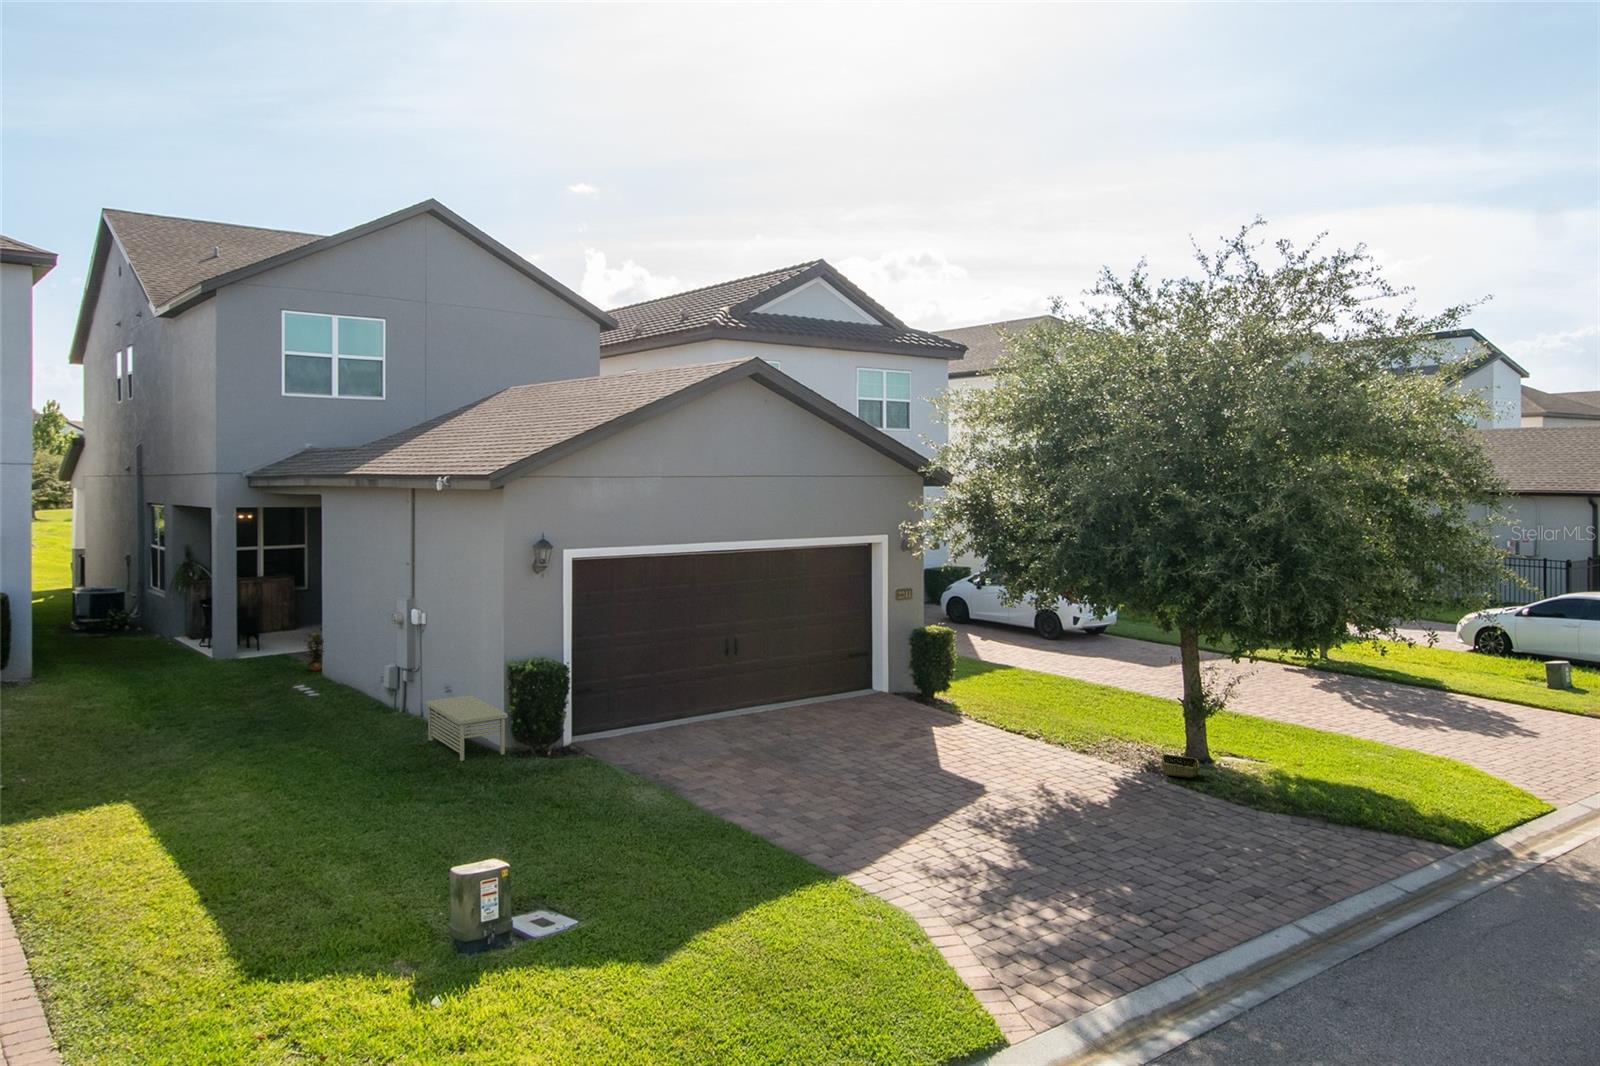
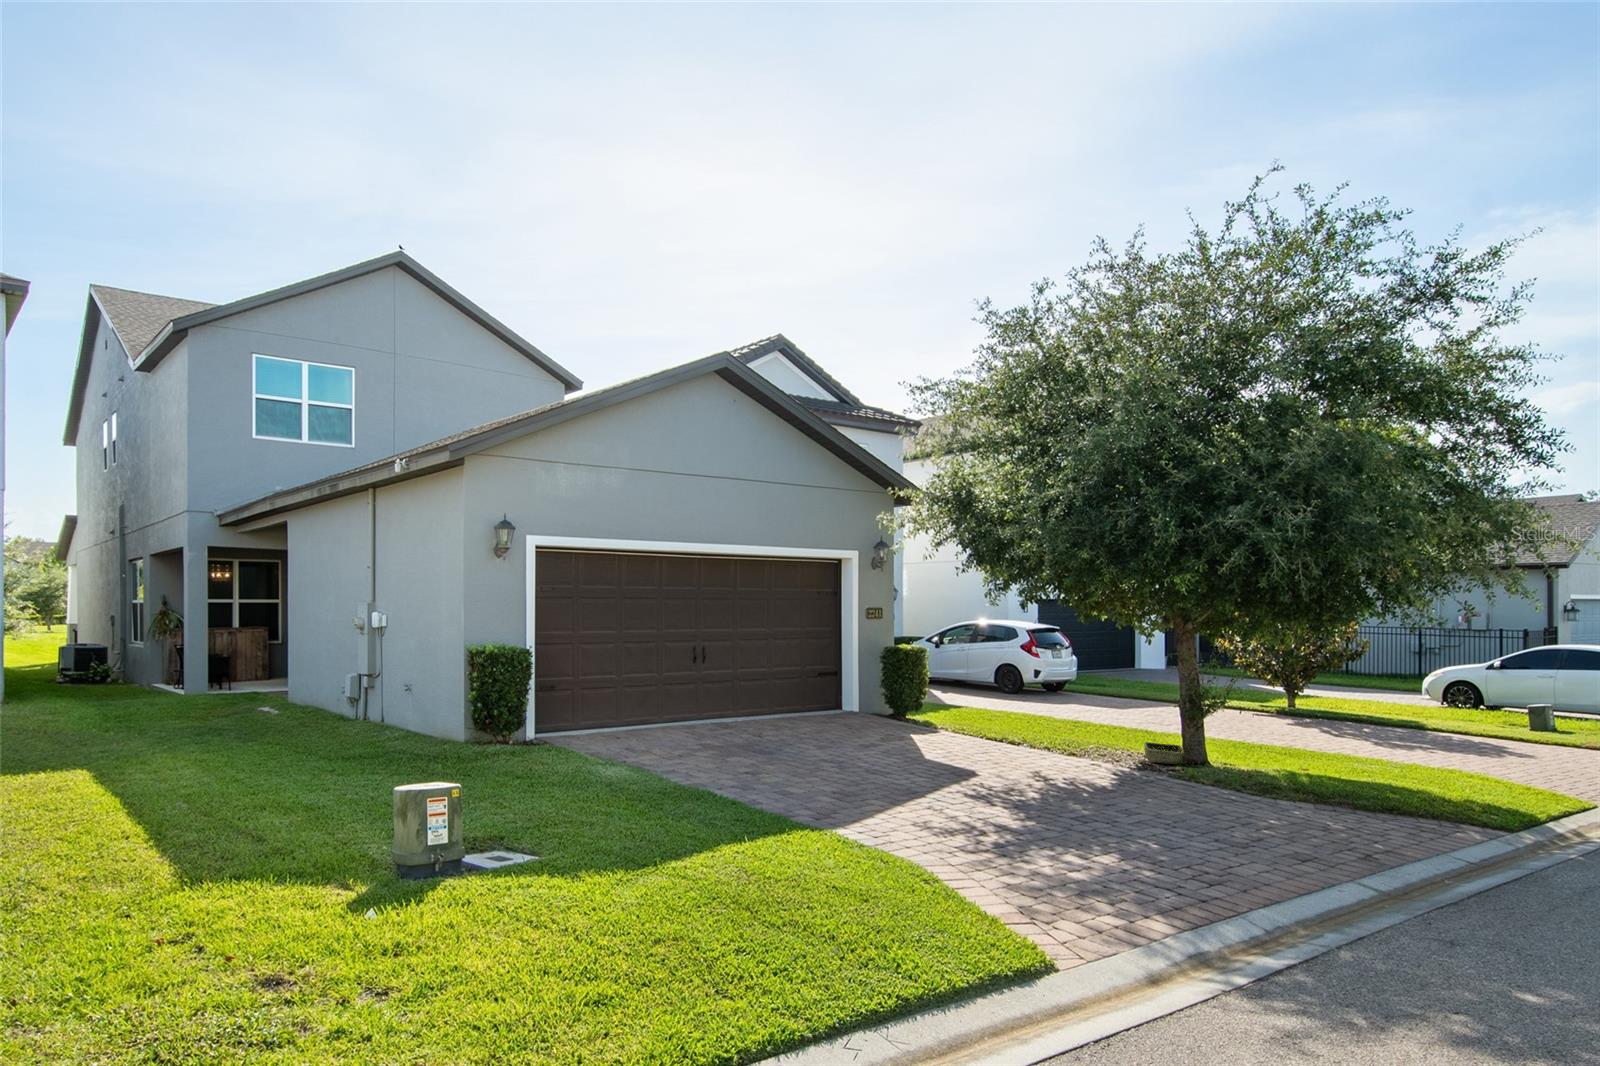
decorative plant: present [306,633,324,670] -> none [256,662,289,701]
storage bench: present [425,695,508,761] -> none [379,692,467,751]

